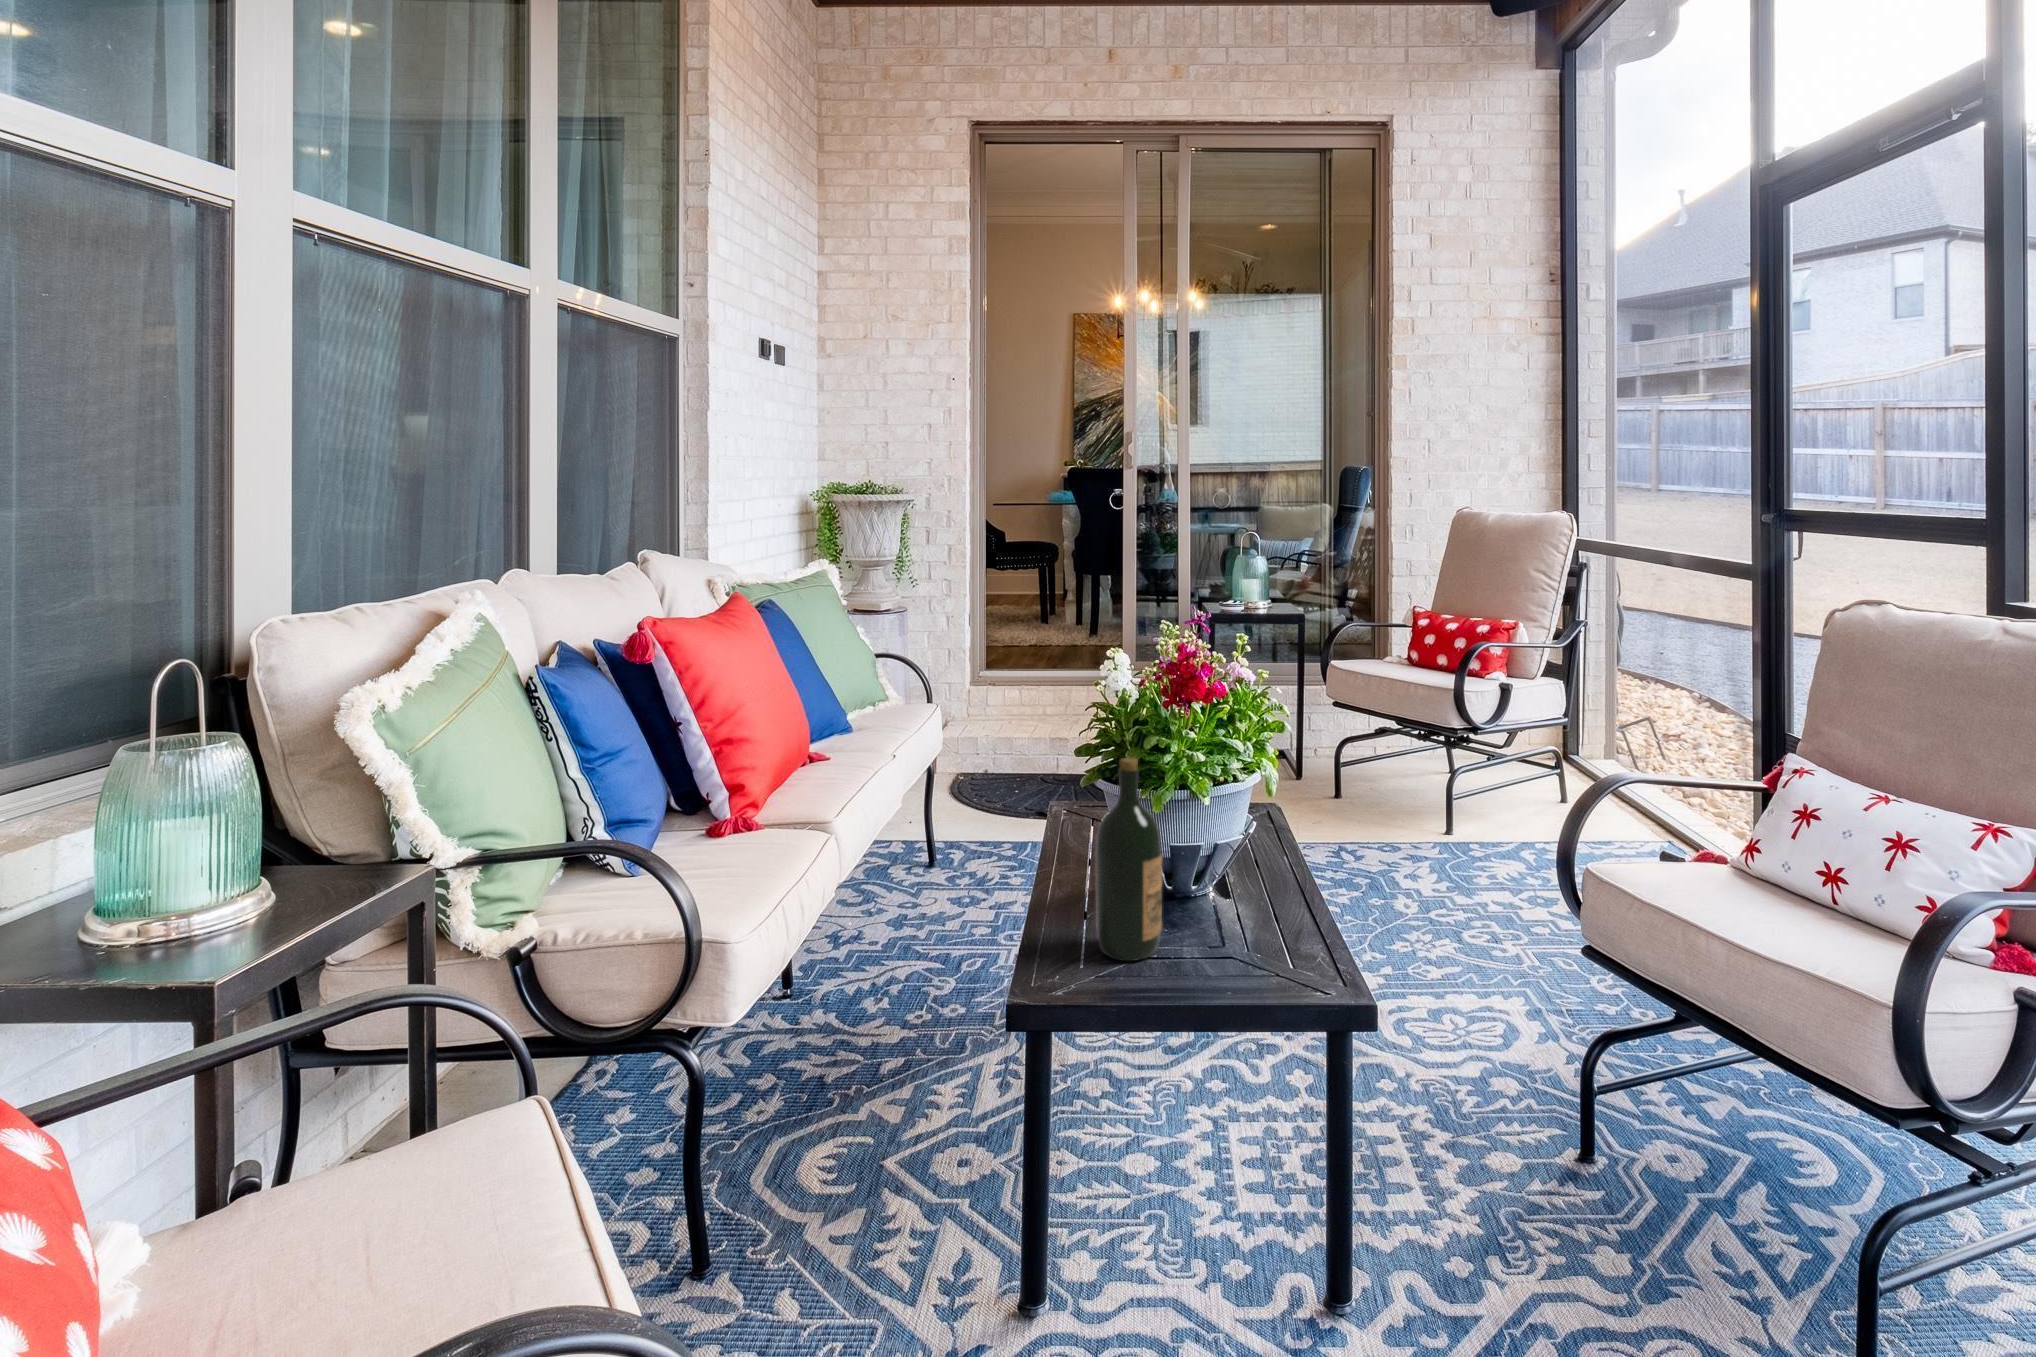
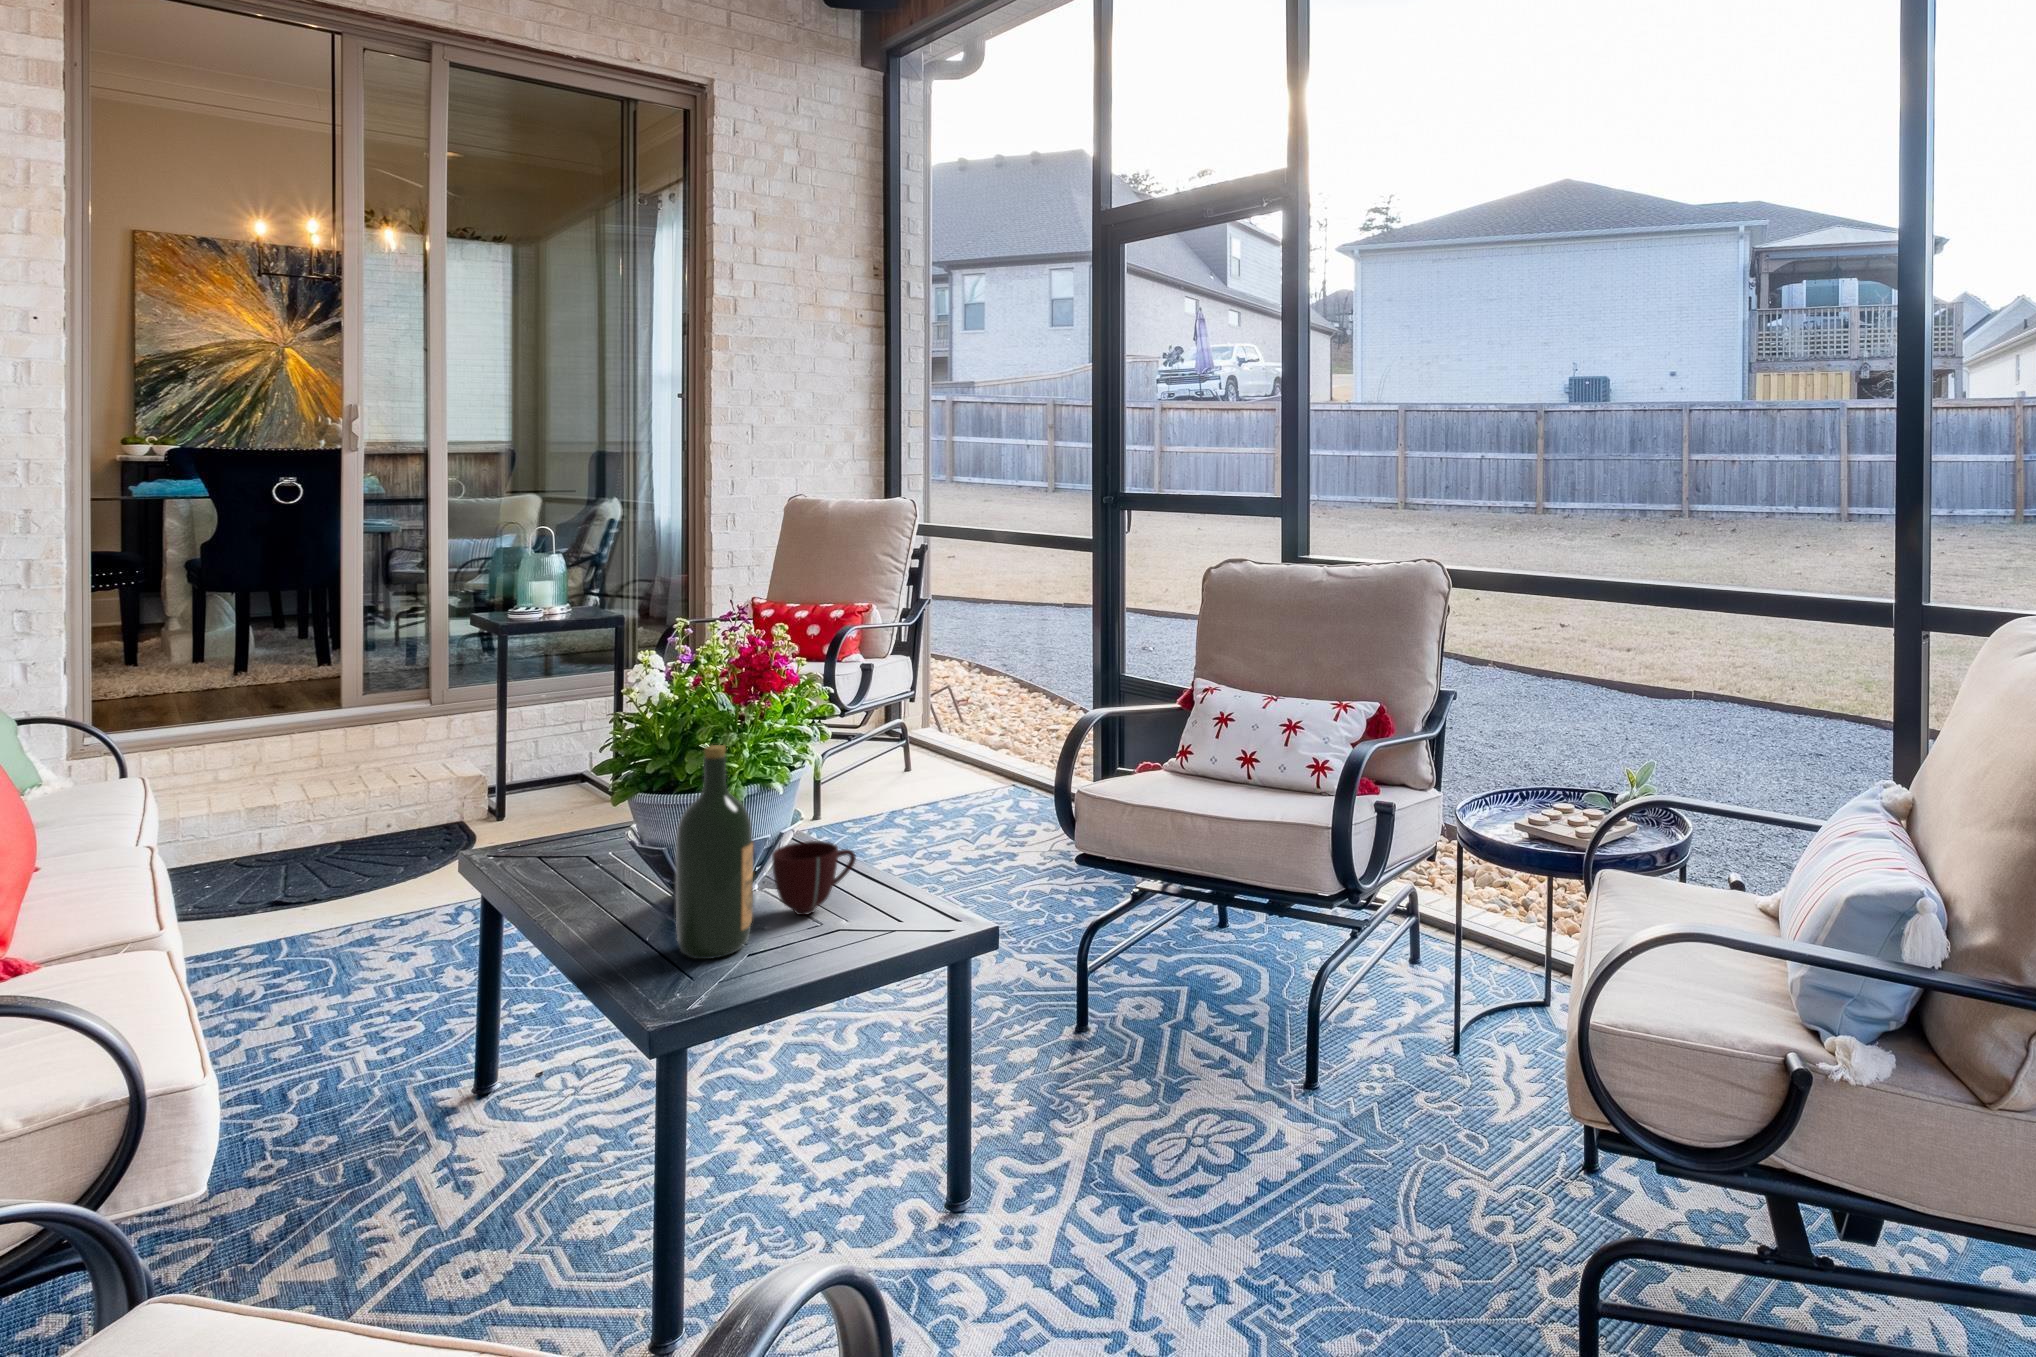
mug: none [1200,865,1282,940] -> present [772,841,856,915]

